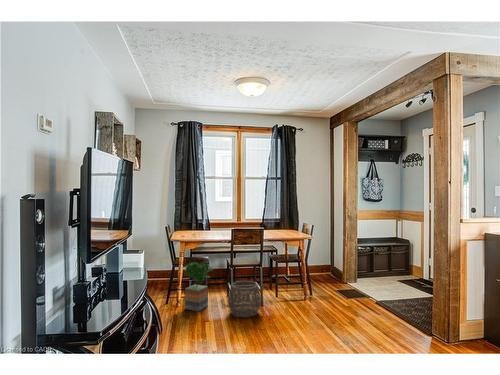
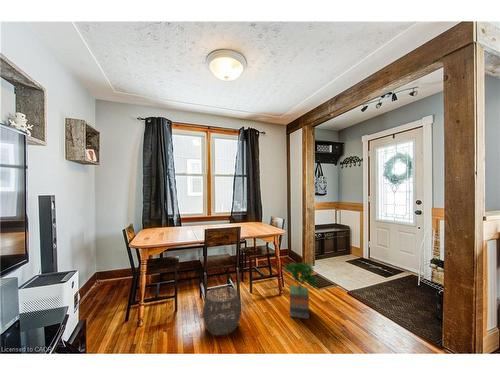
potted tree: present [185,262,213,311] -> present [284,262,317,319]

